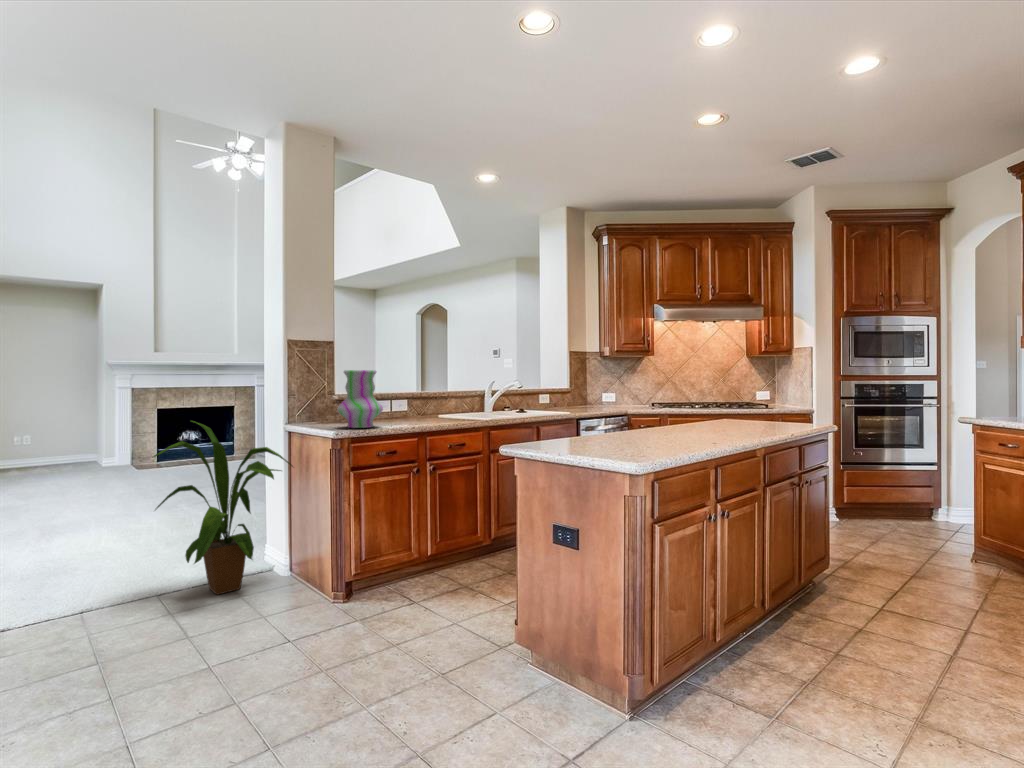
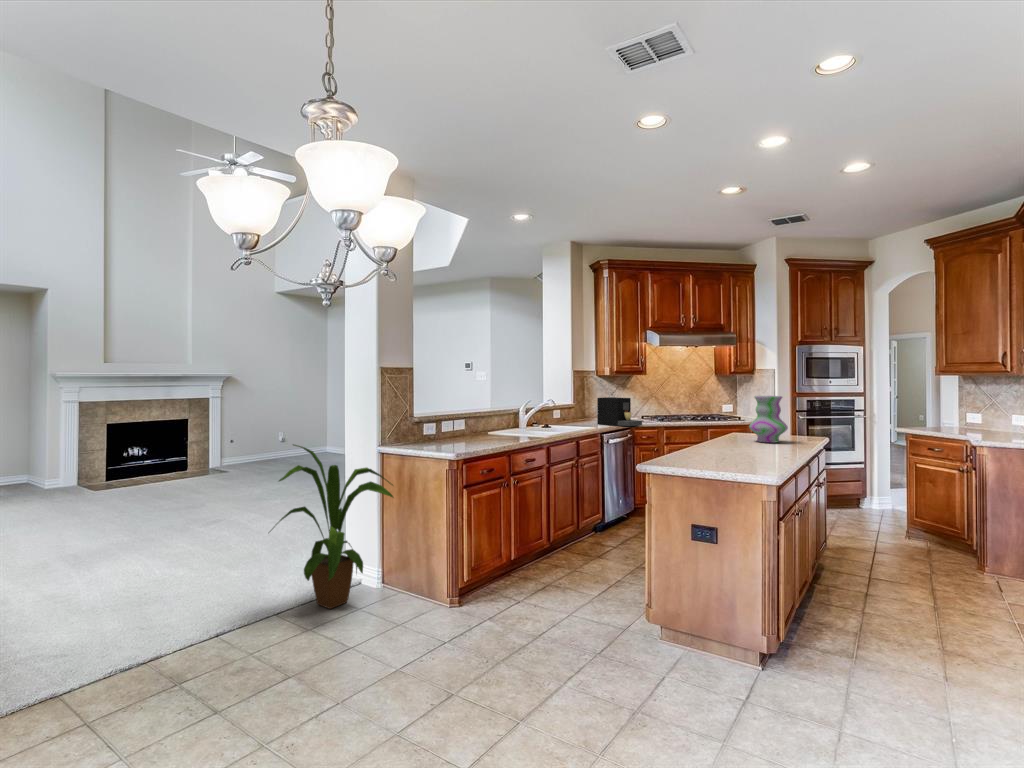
vase: present [338,370,383,428] -> present [749,396,788,443]
coffee maker: none [582,380,630,412] -> present [597,397,642,426]

